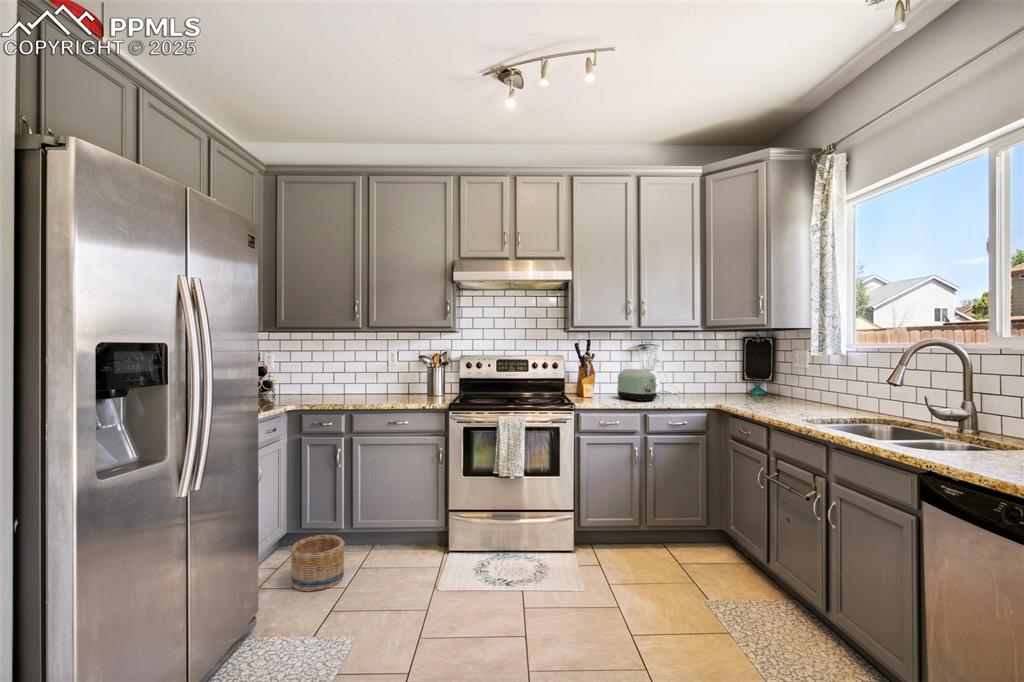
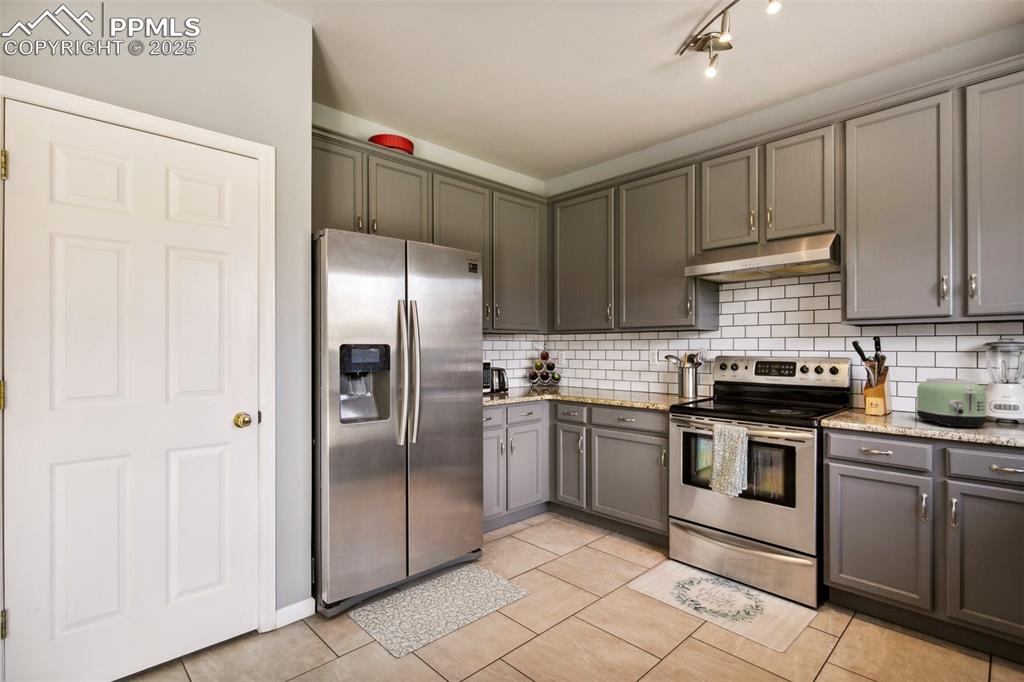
basket: present [291,535,345,592] -> none [524,506,567,552]

